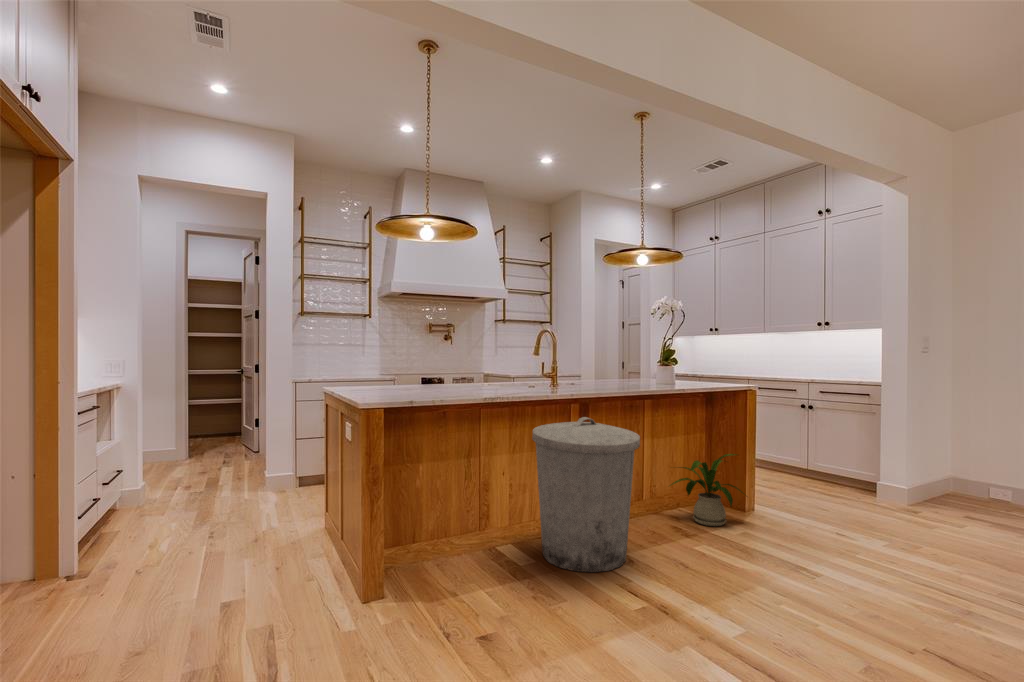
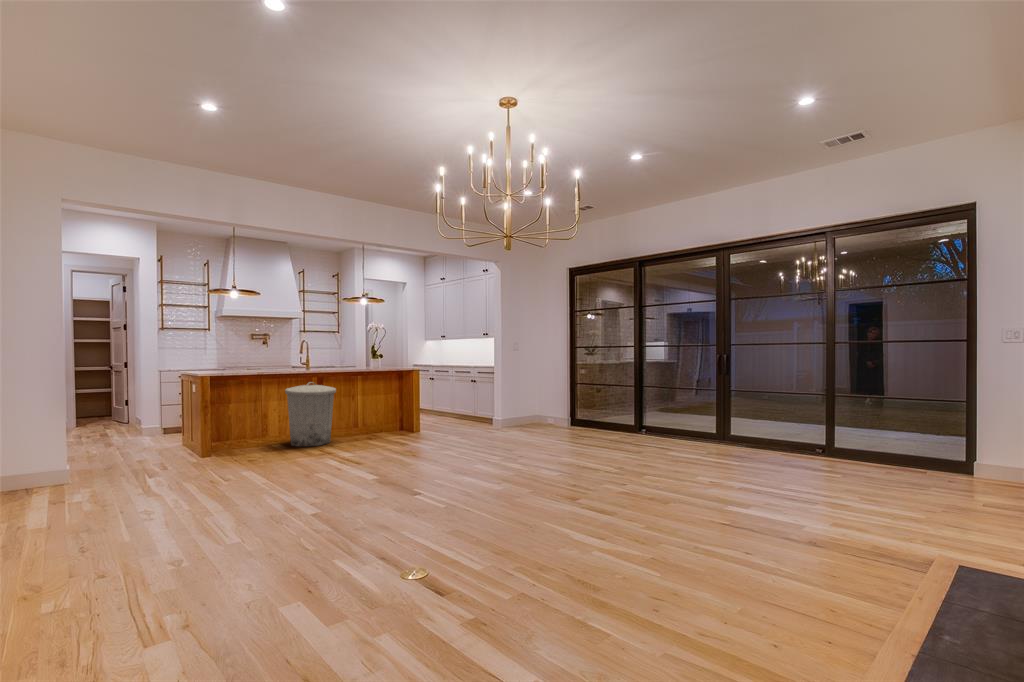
house plant: present [671,454,744,526] -> none [368,399,405,433]

